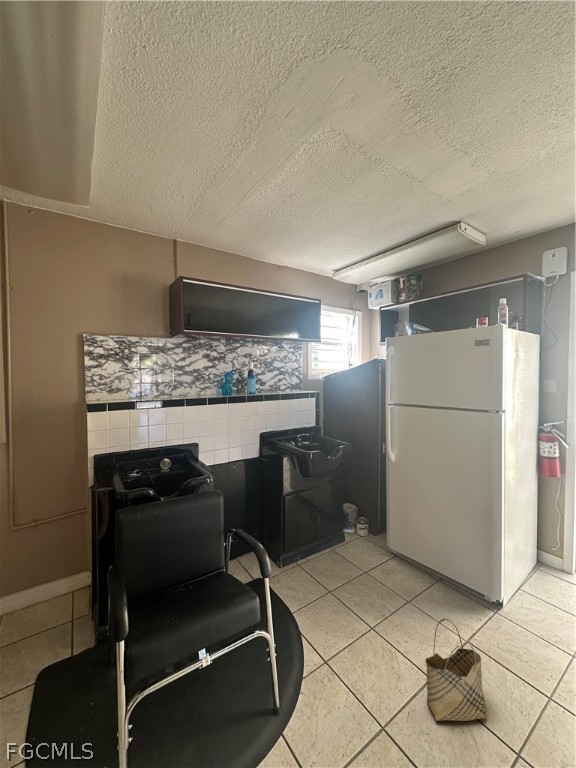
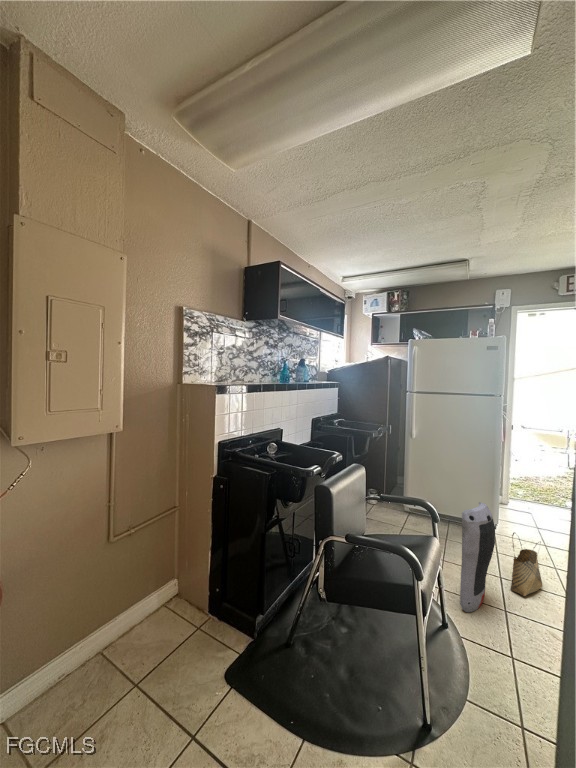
air purifier: none [316,562,379,711] -> present [460,502,495,612]

